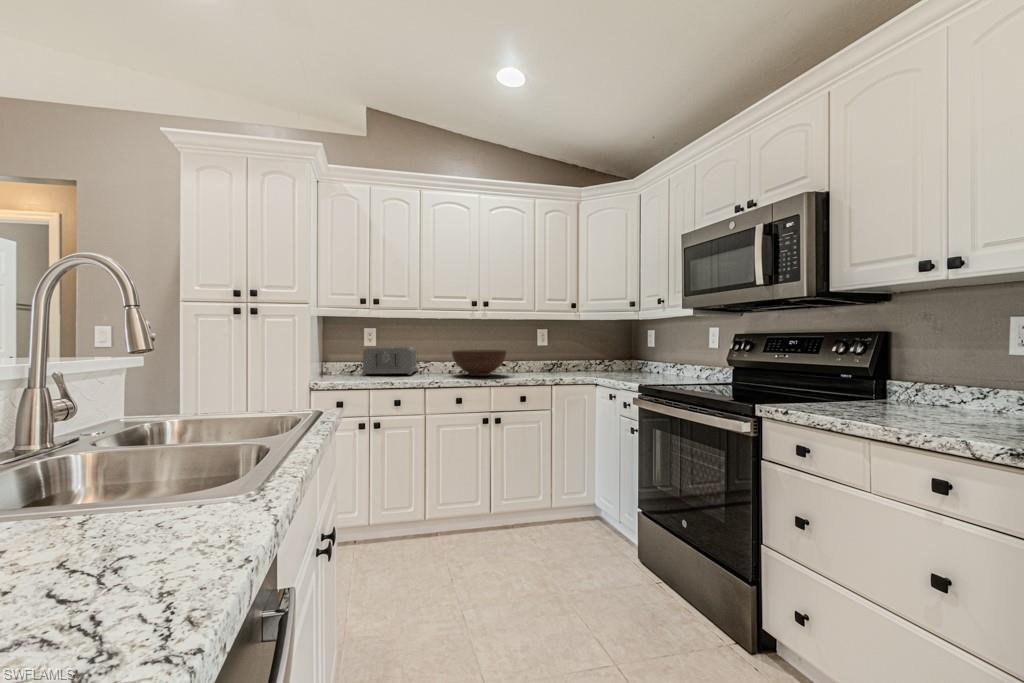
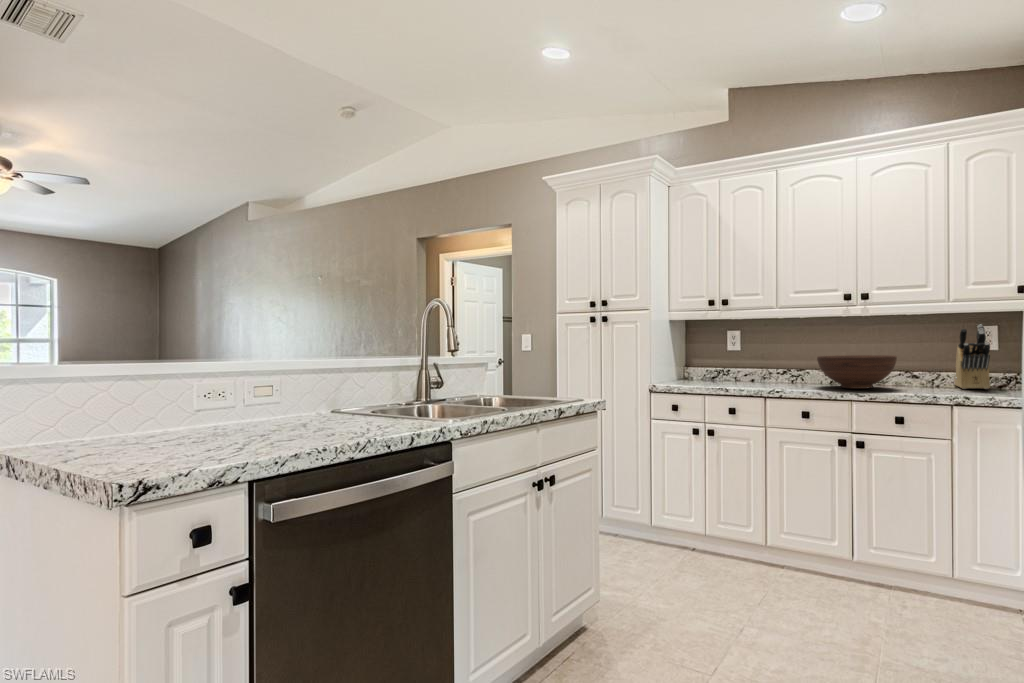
knife block: none [522,328,554,373] -> present [954,324,990,389]
toaster: present [362,346,418,375] -> none [718,351,794,383]

